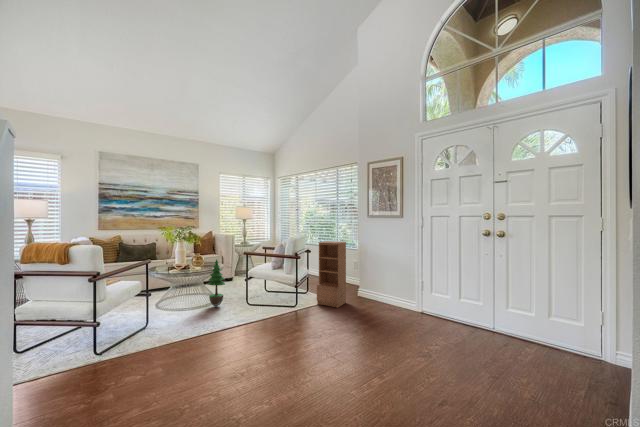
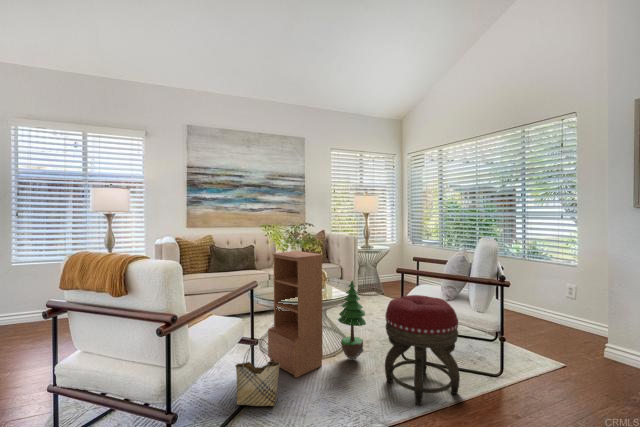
bookcase: present [317,241,346,308] -> present [268,251,323,378]
footstool: none [231,265,270,320] -> present [385,295,460,405]
woven basket: none [136,293,165,330] -> present [235,339,280,406]

